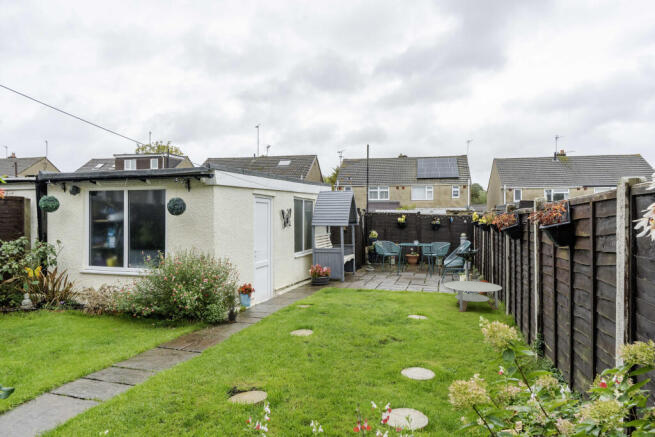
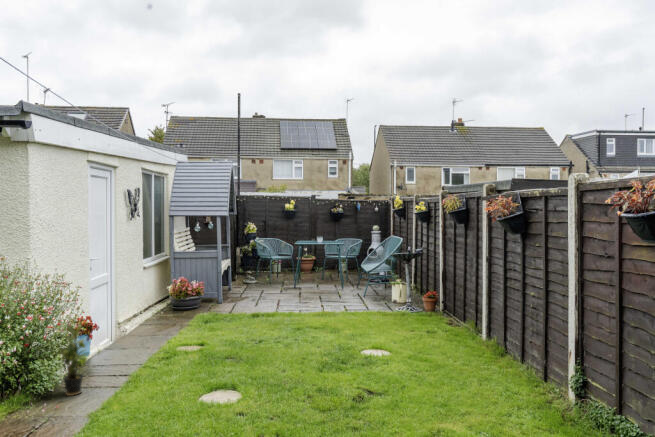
round table: present [444,281,502,312] -> none [402,292,484,339]

